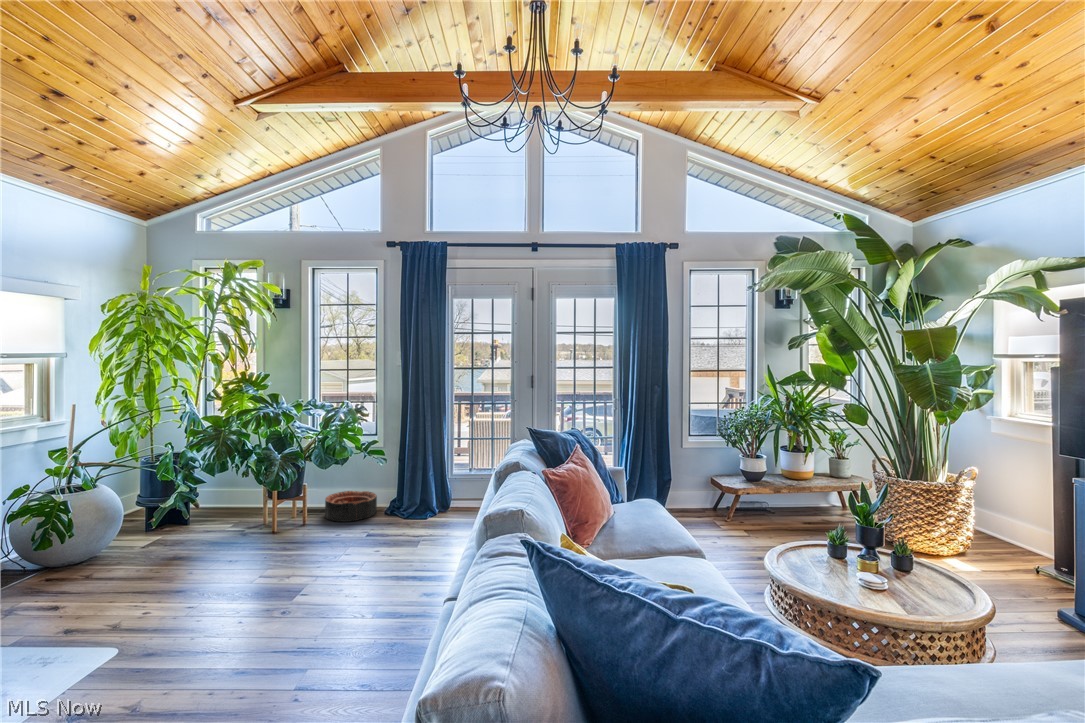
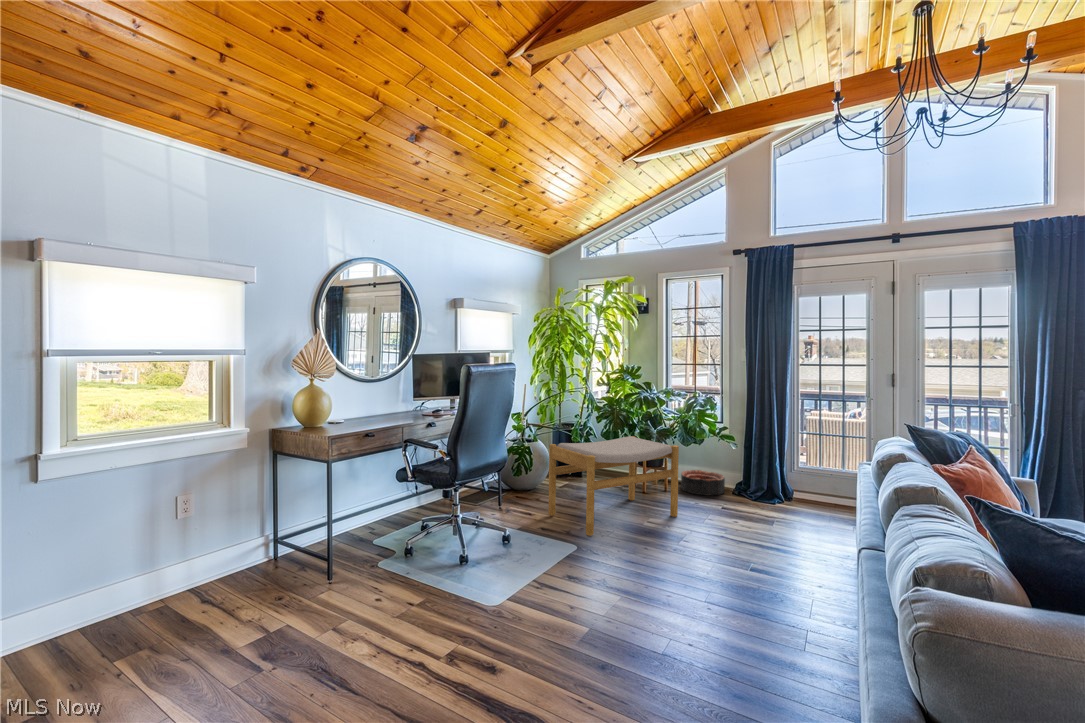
footstool: none [92,462,308,622] -> present [548,436,679,536]

